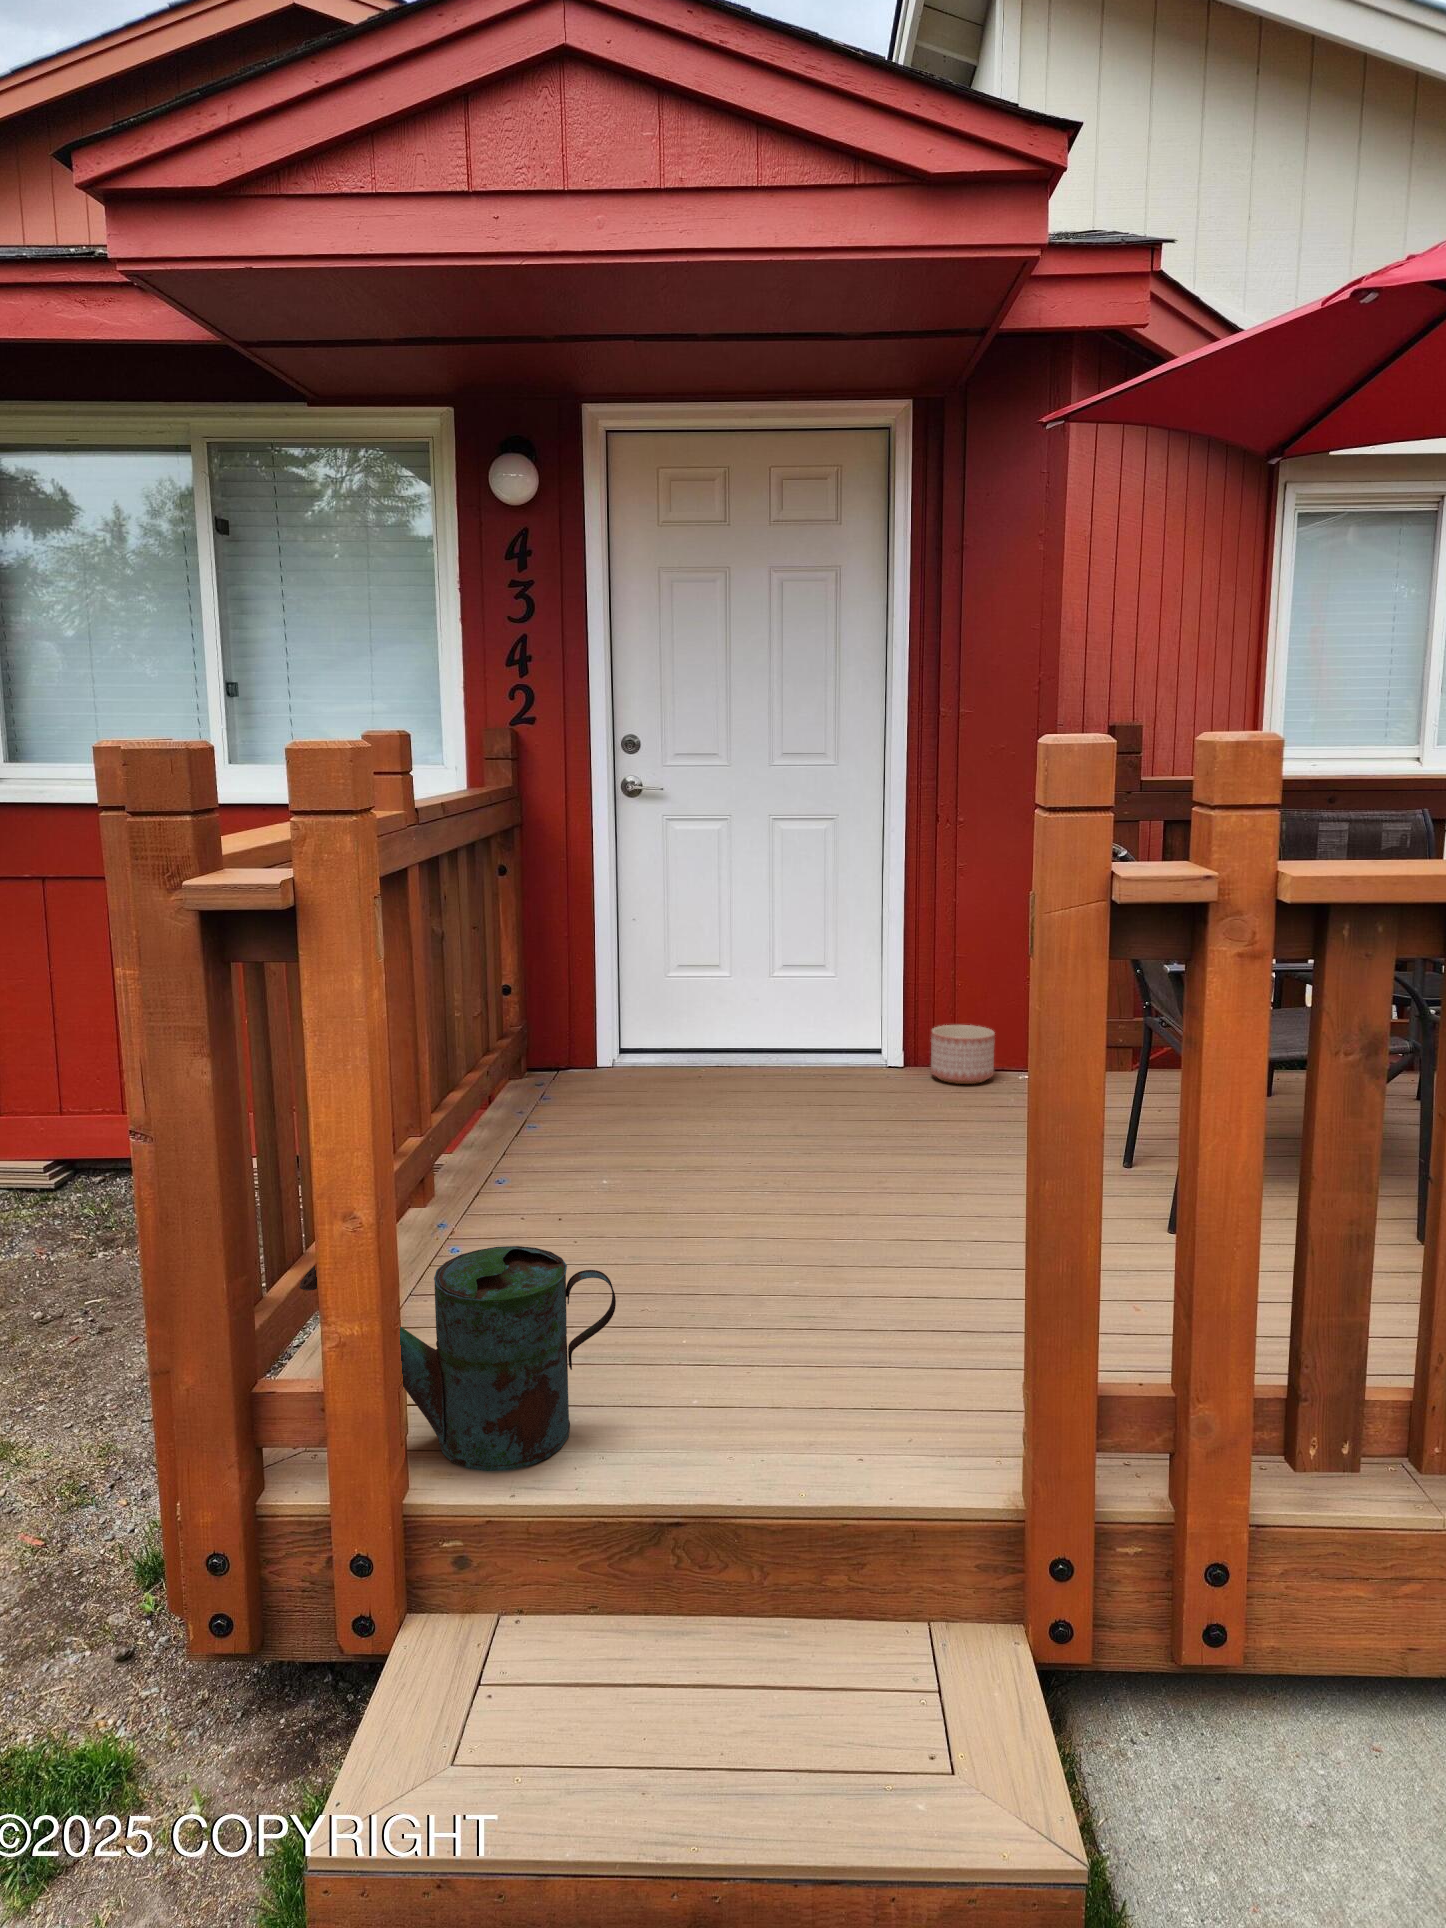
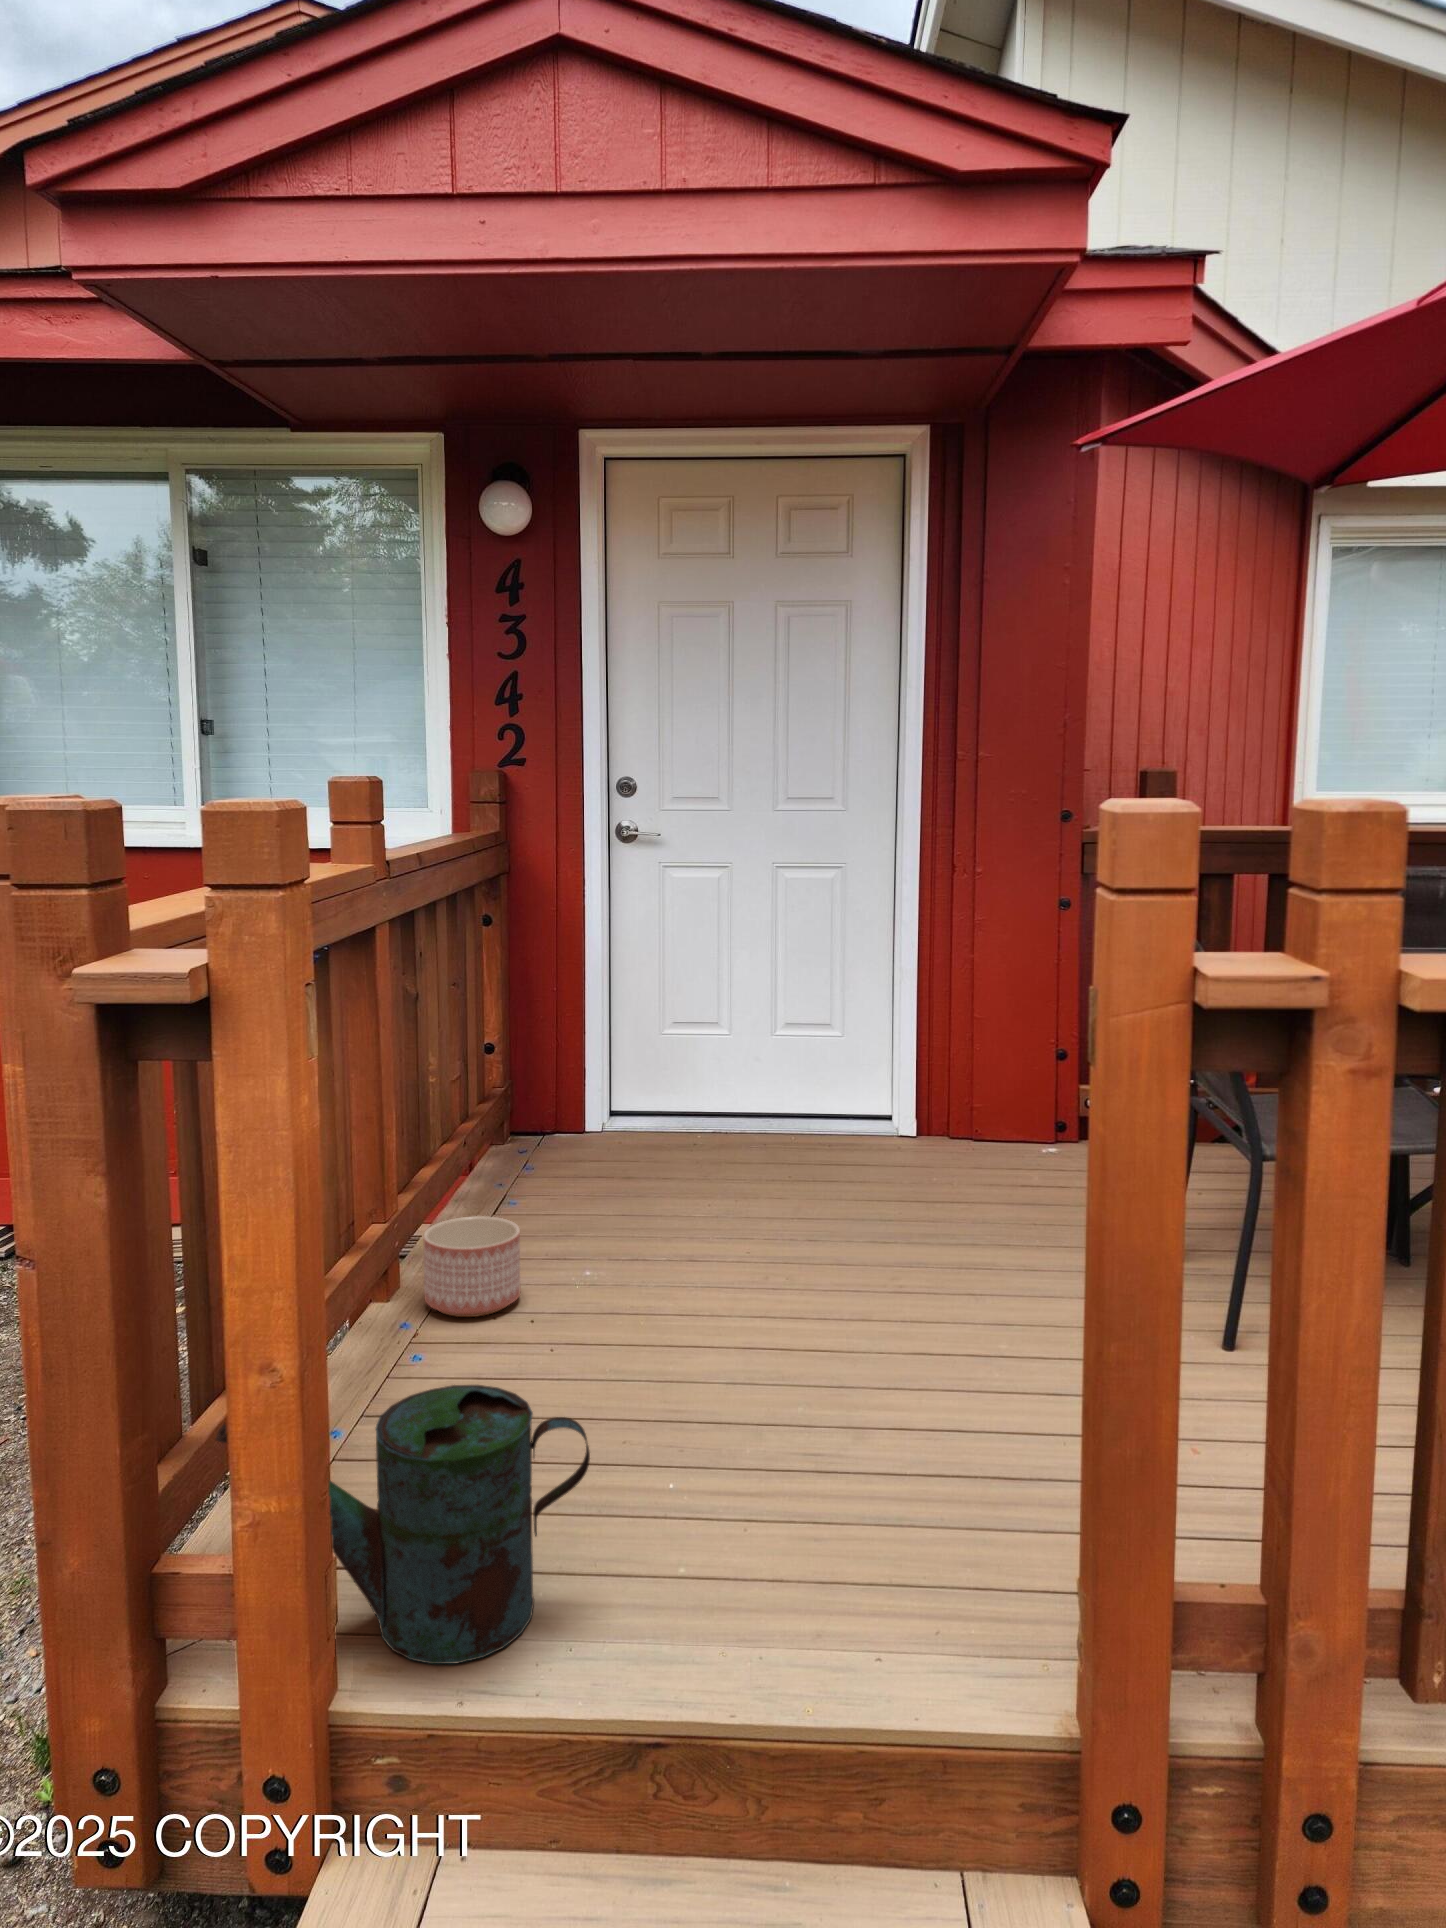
planter: present [931,1025,995,1084] -> present [424,1216,520,1317]

